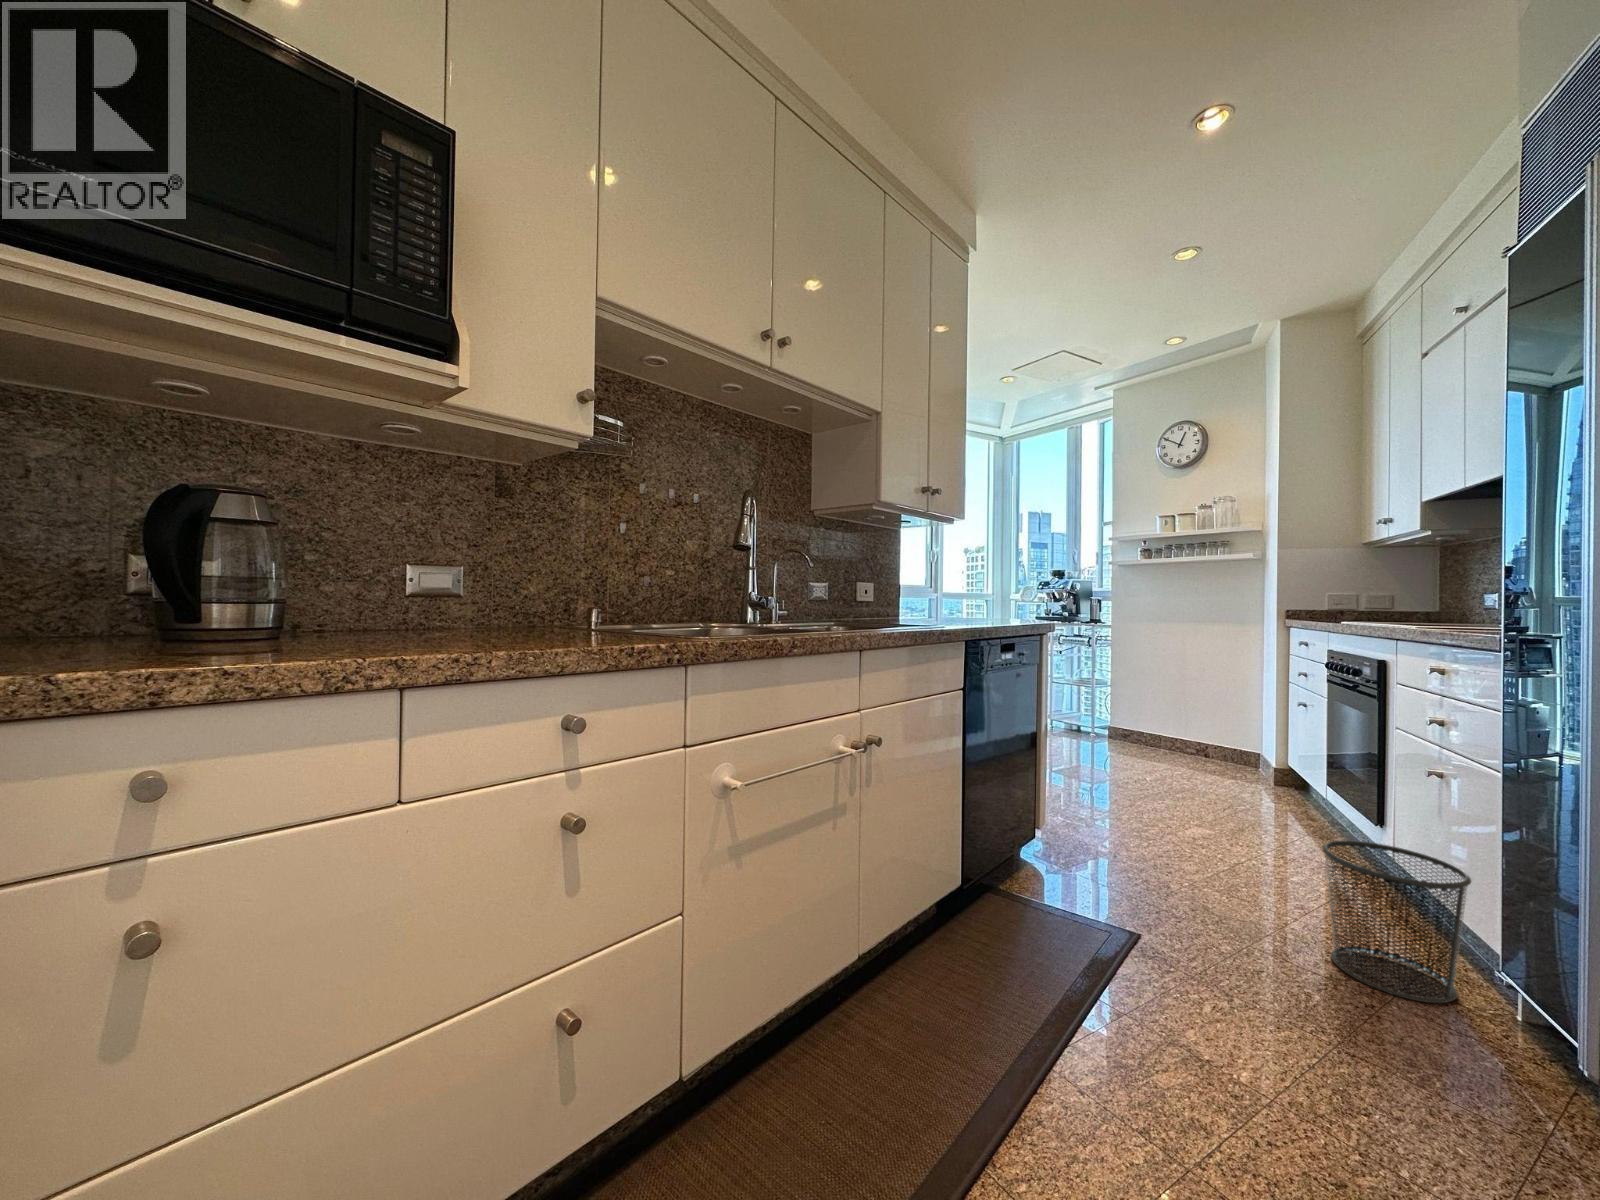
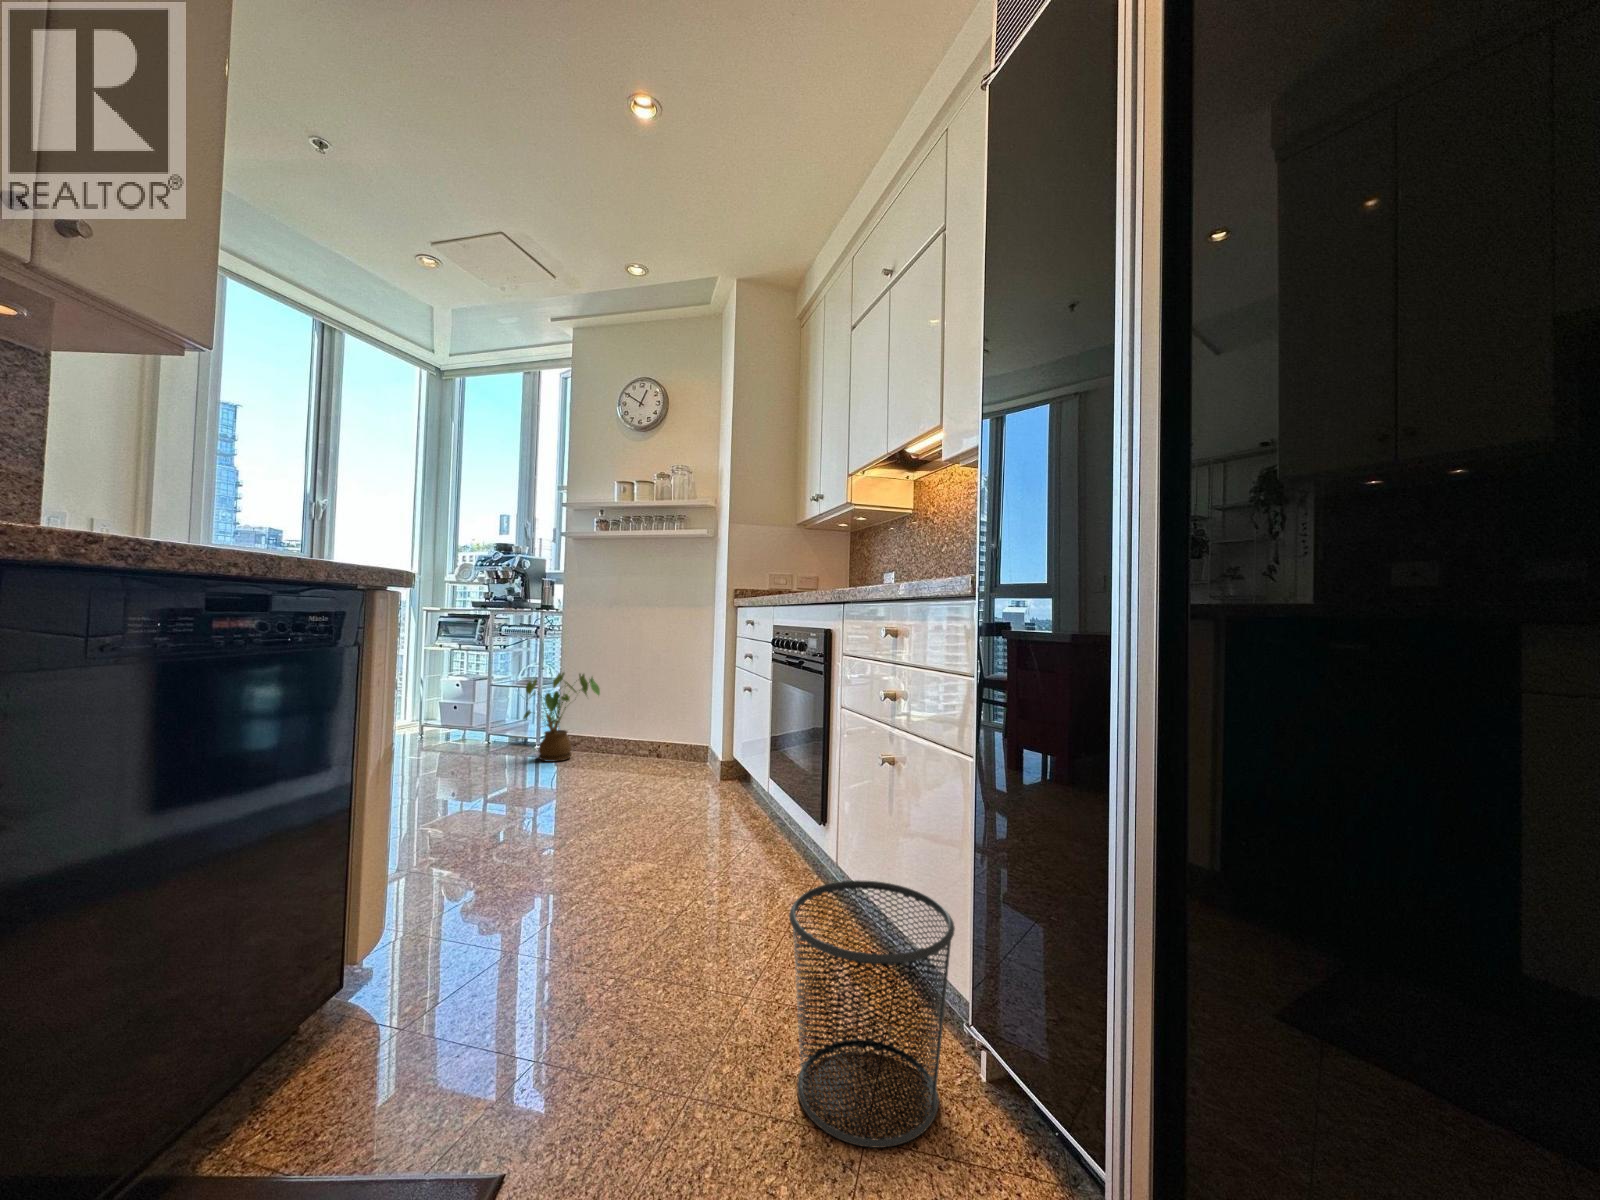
house plant: none [1083,675,1147,747] -> present [523,673,600,762]

